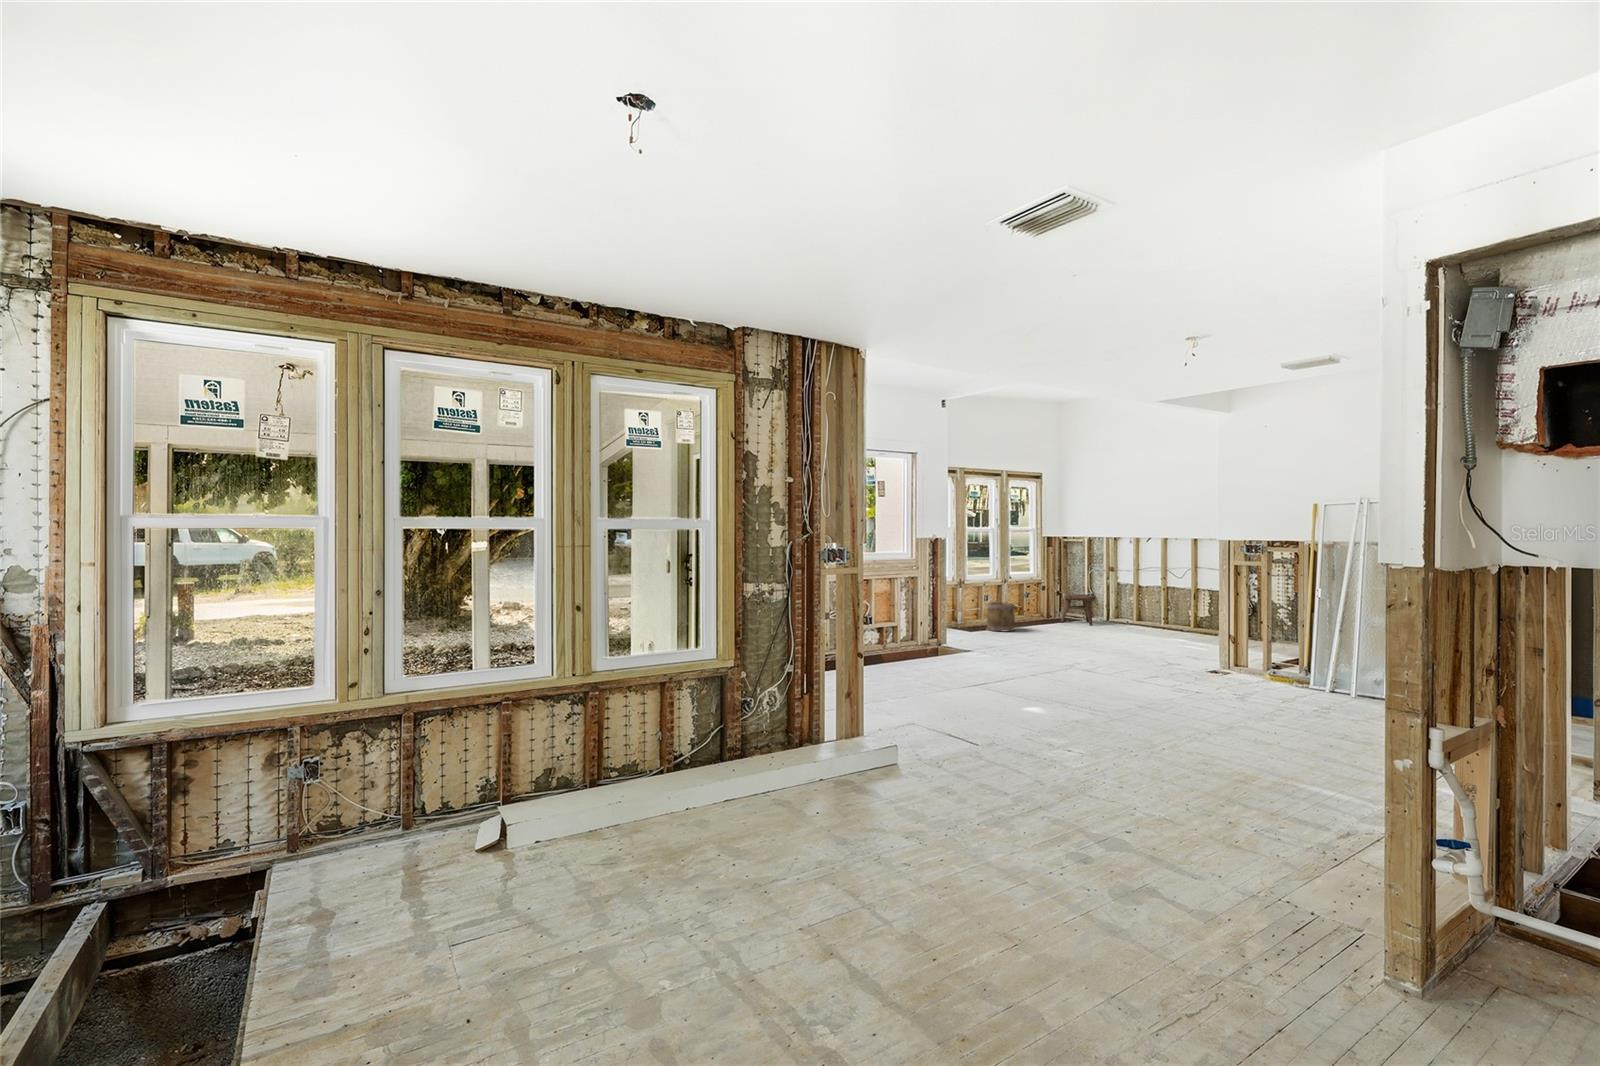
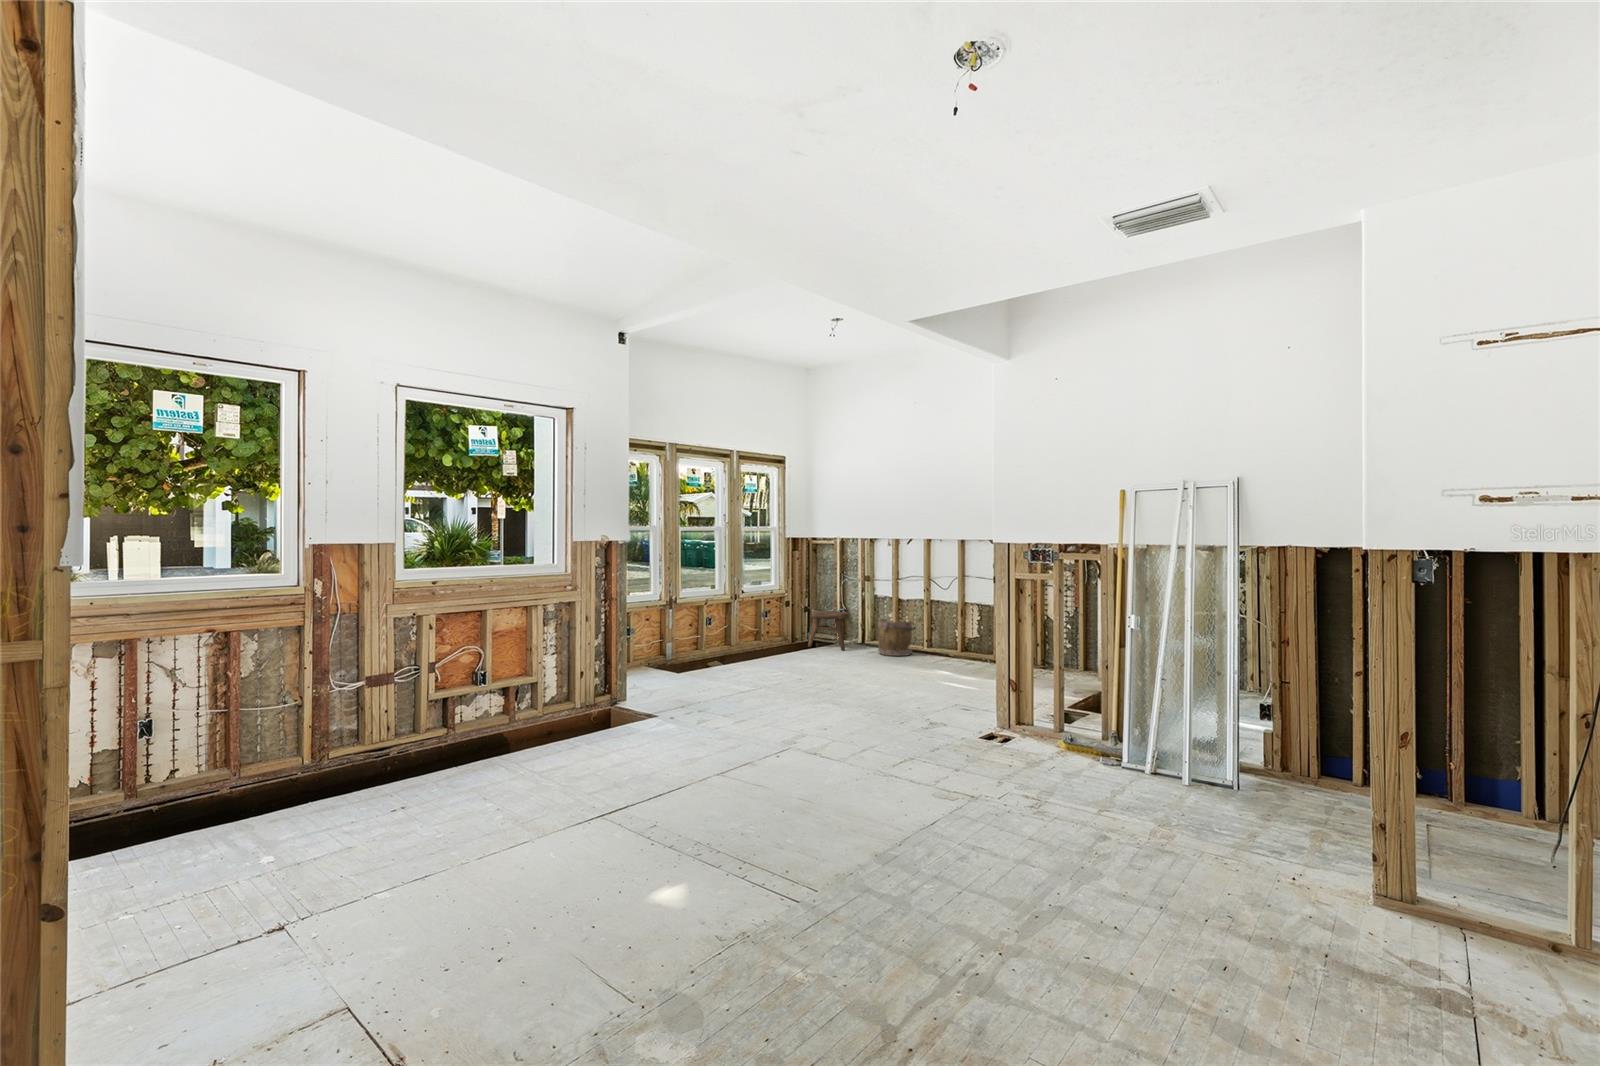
bucket: present [987,601,1017,632] -> present [878,619,916,656]

